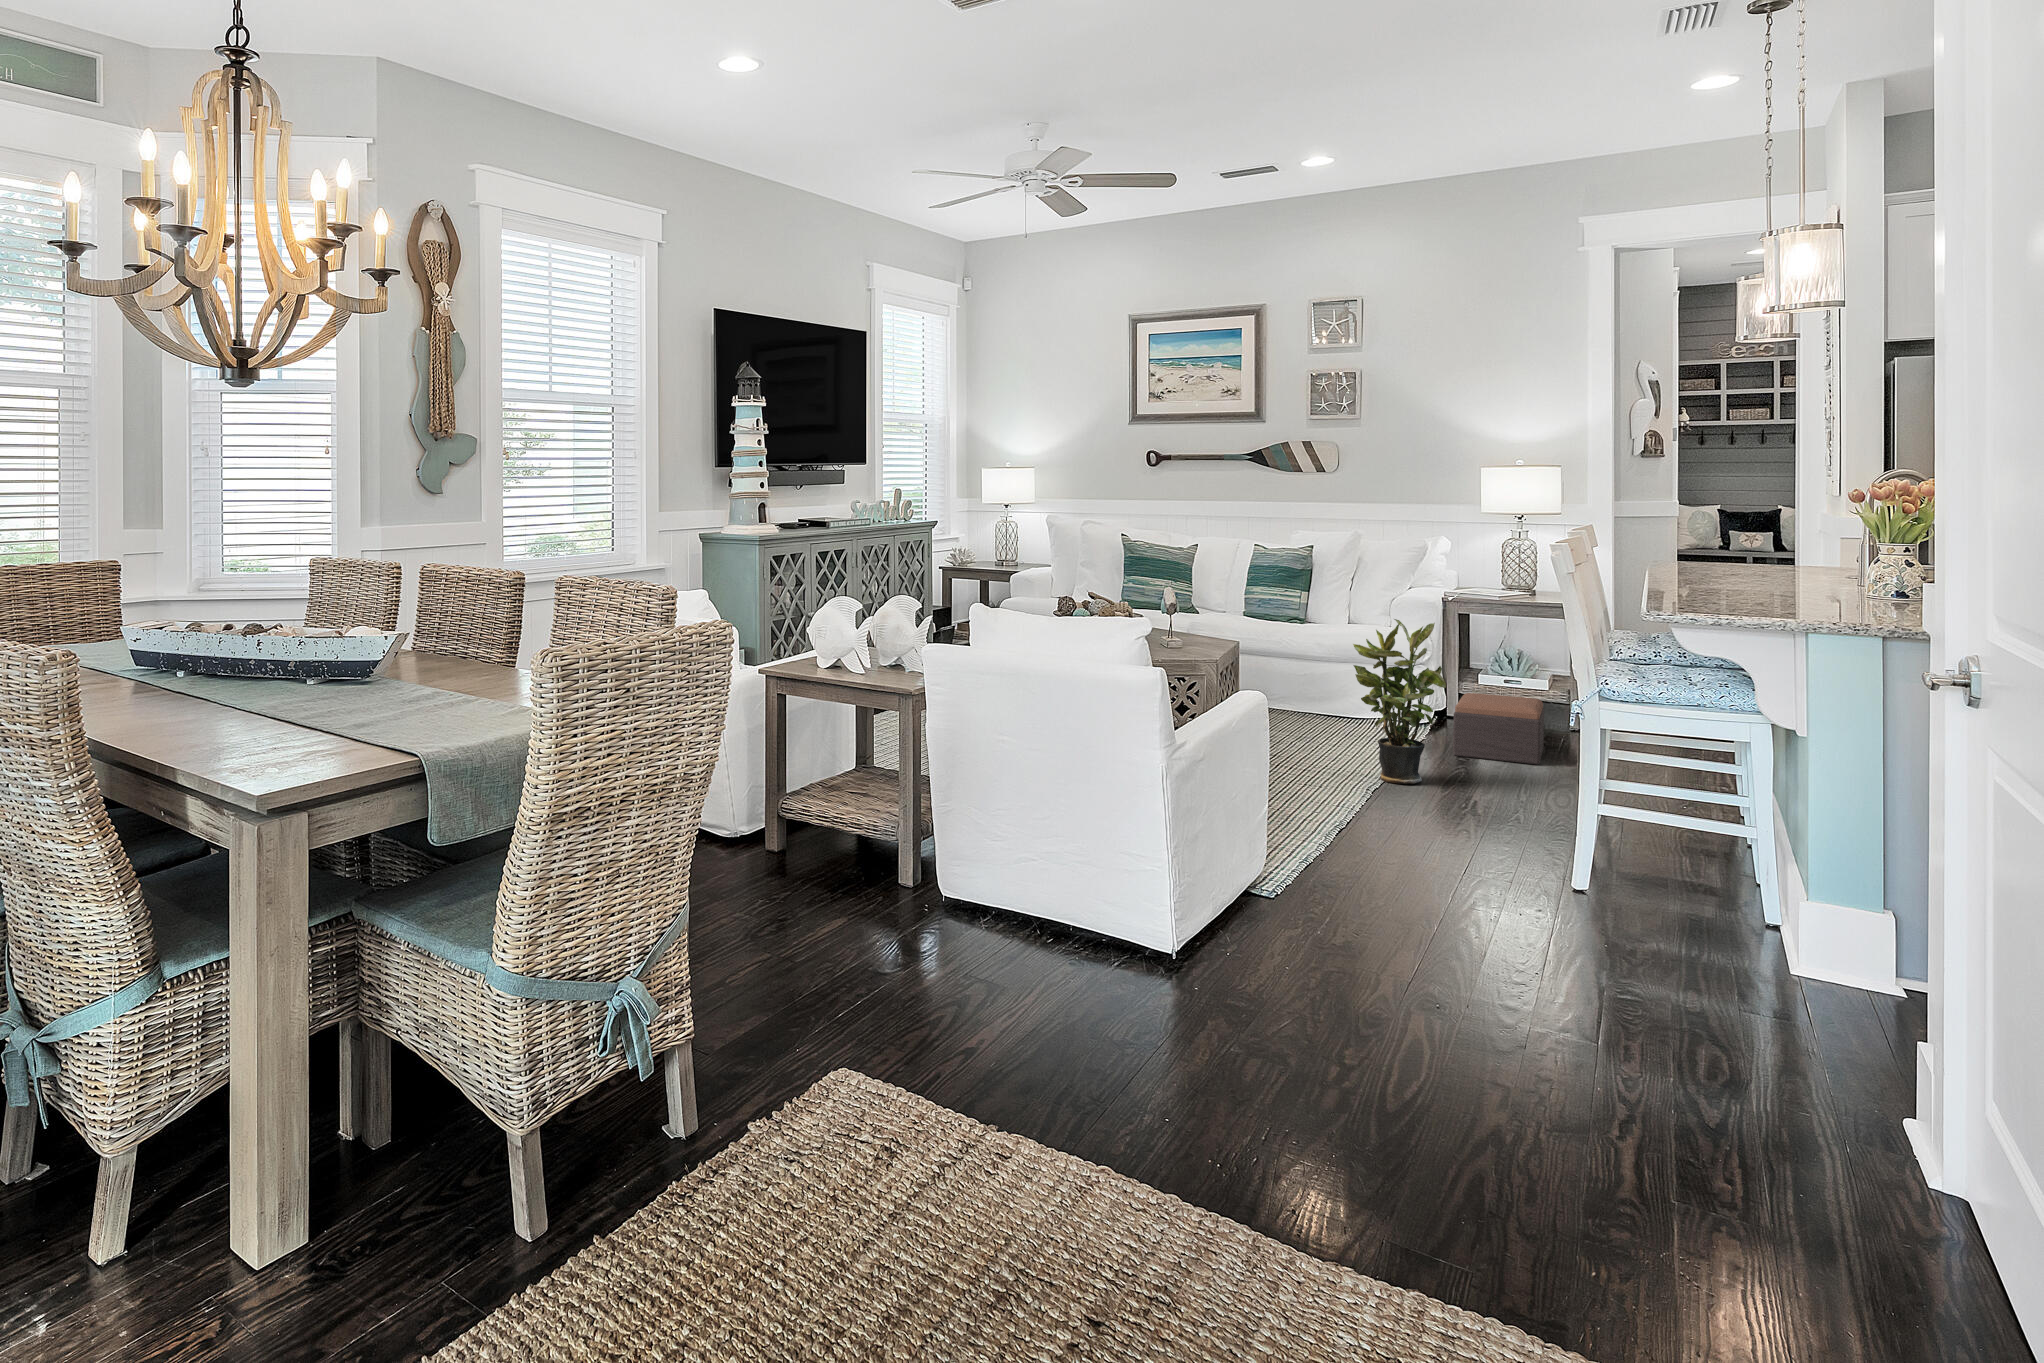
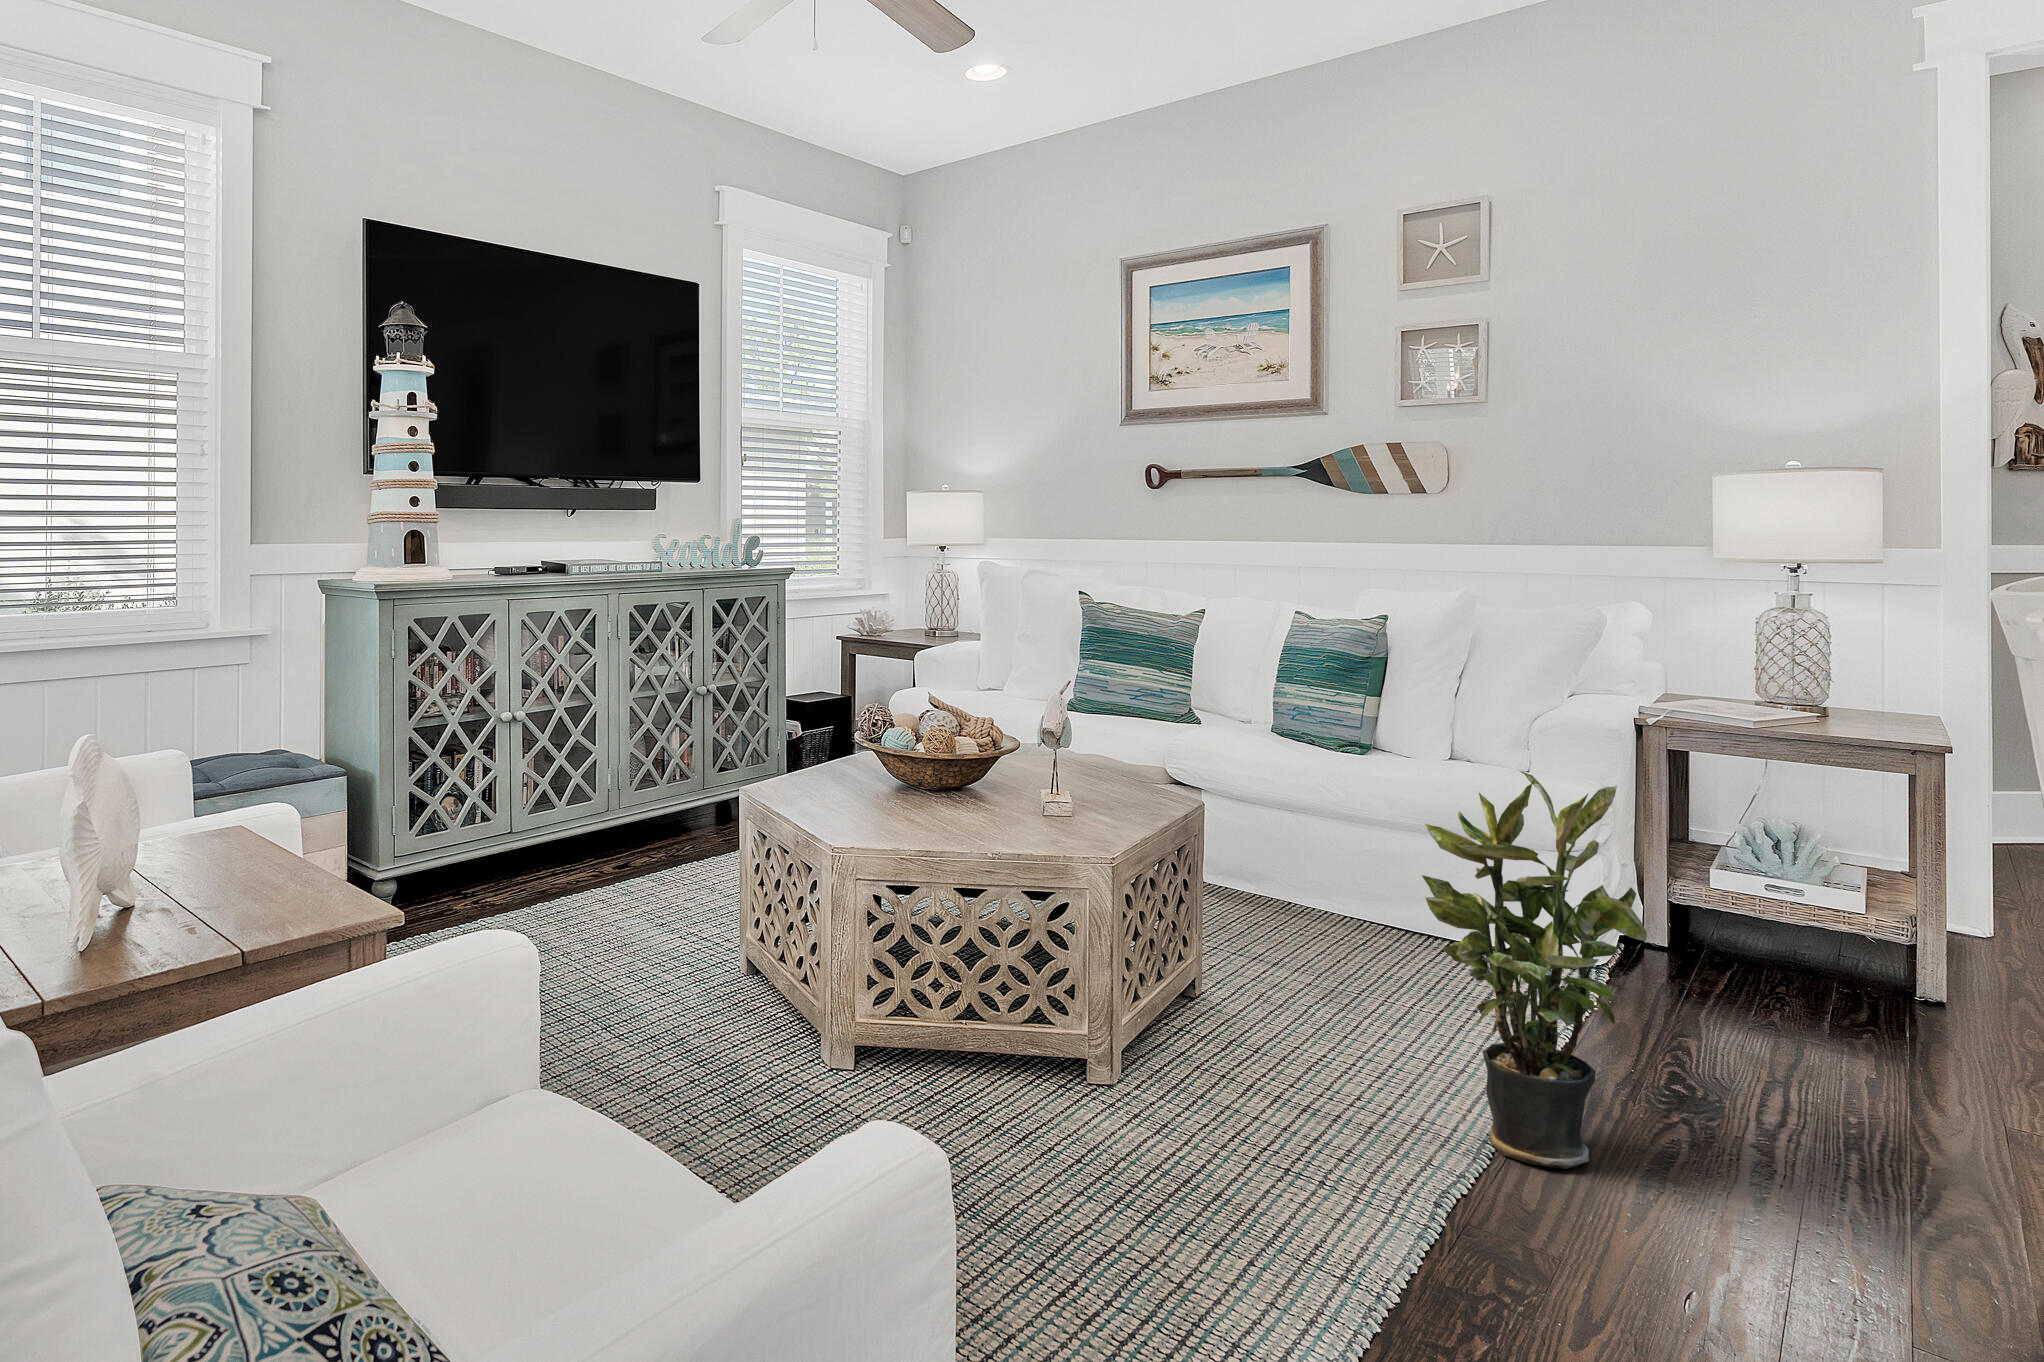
footstool: present [1453,693,1544,765] -> none [1664,923,1874,1113]

